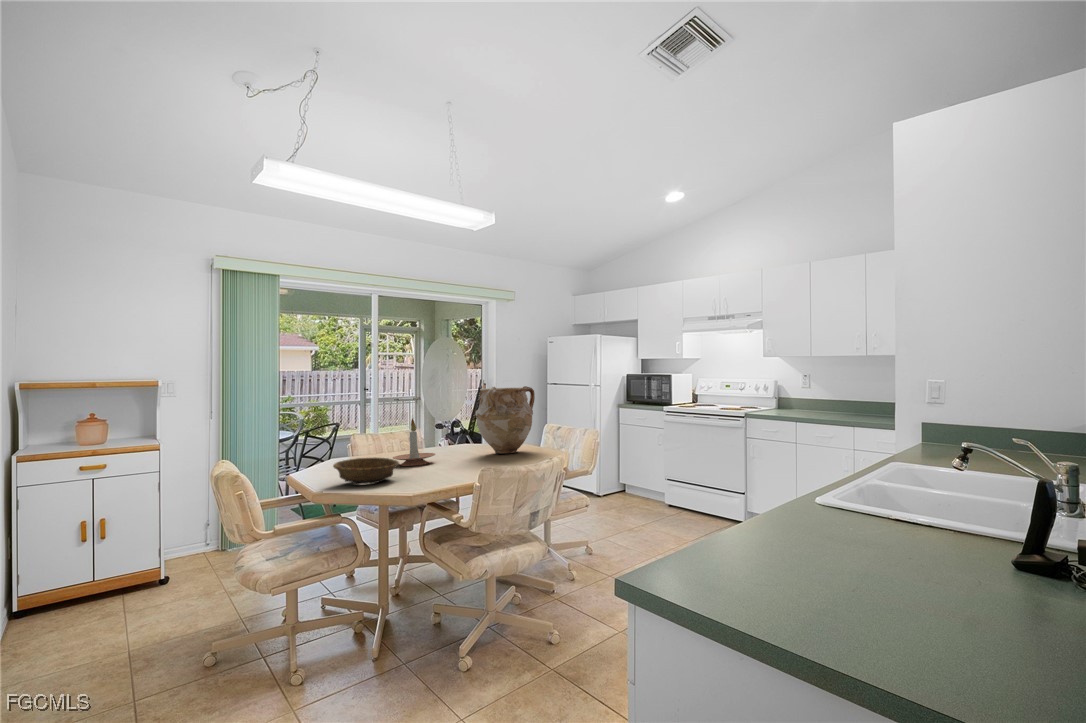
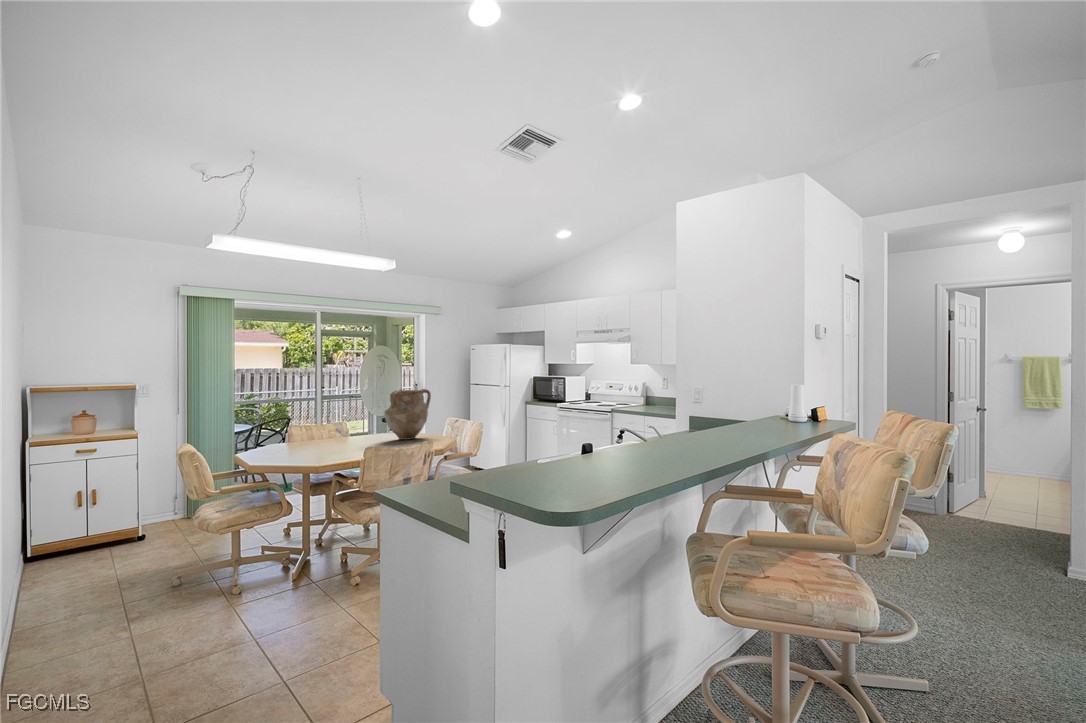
candle holder: present [393,419,435,466] -> none [316,413,350,448]
decorative bowl: present [333,457,399,484] -> none [264,441,314,460]

